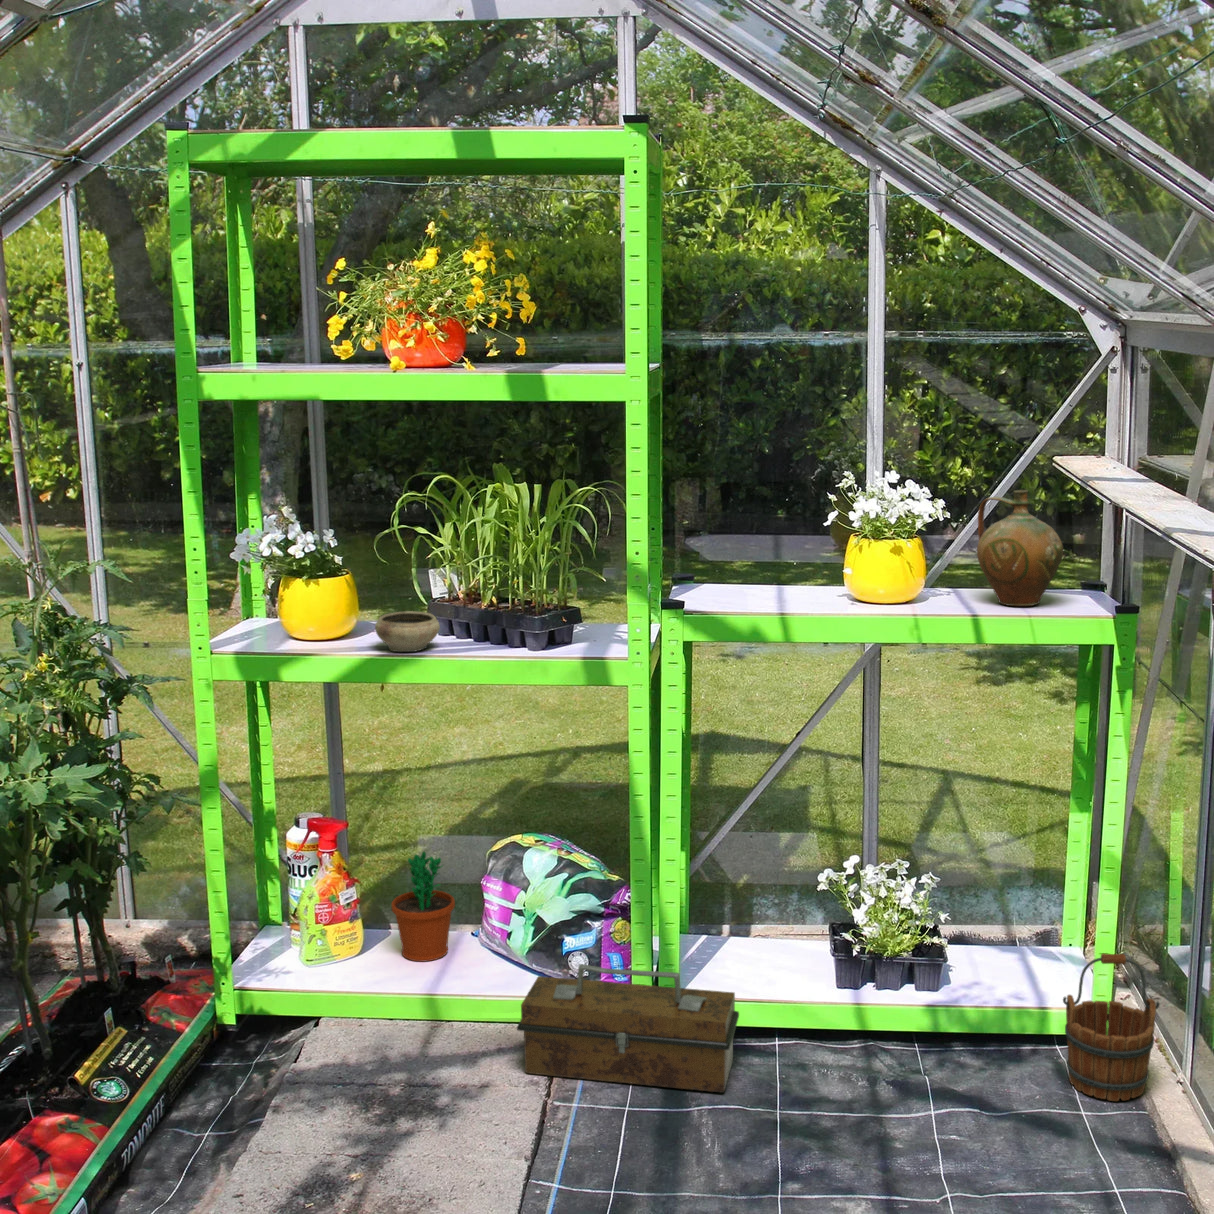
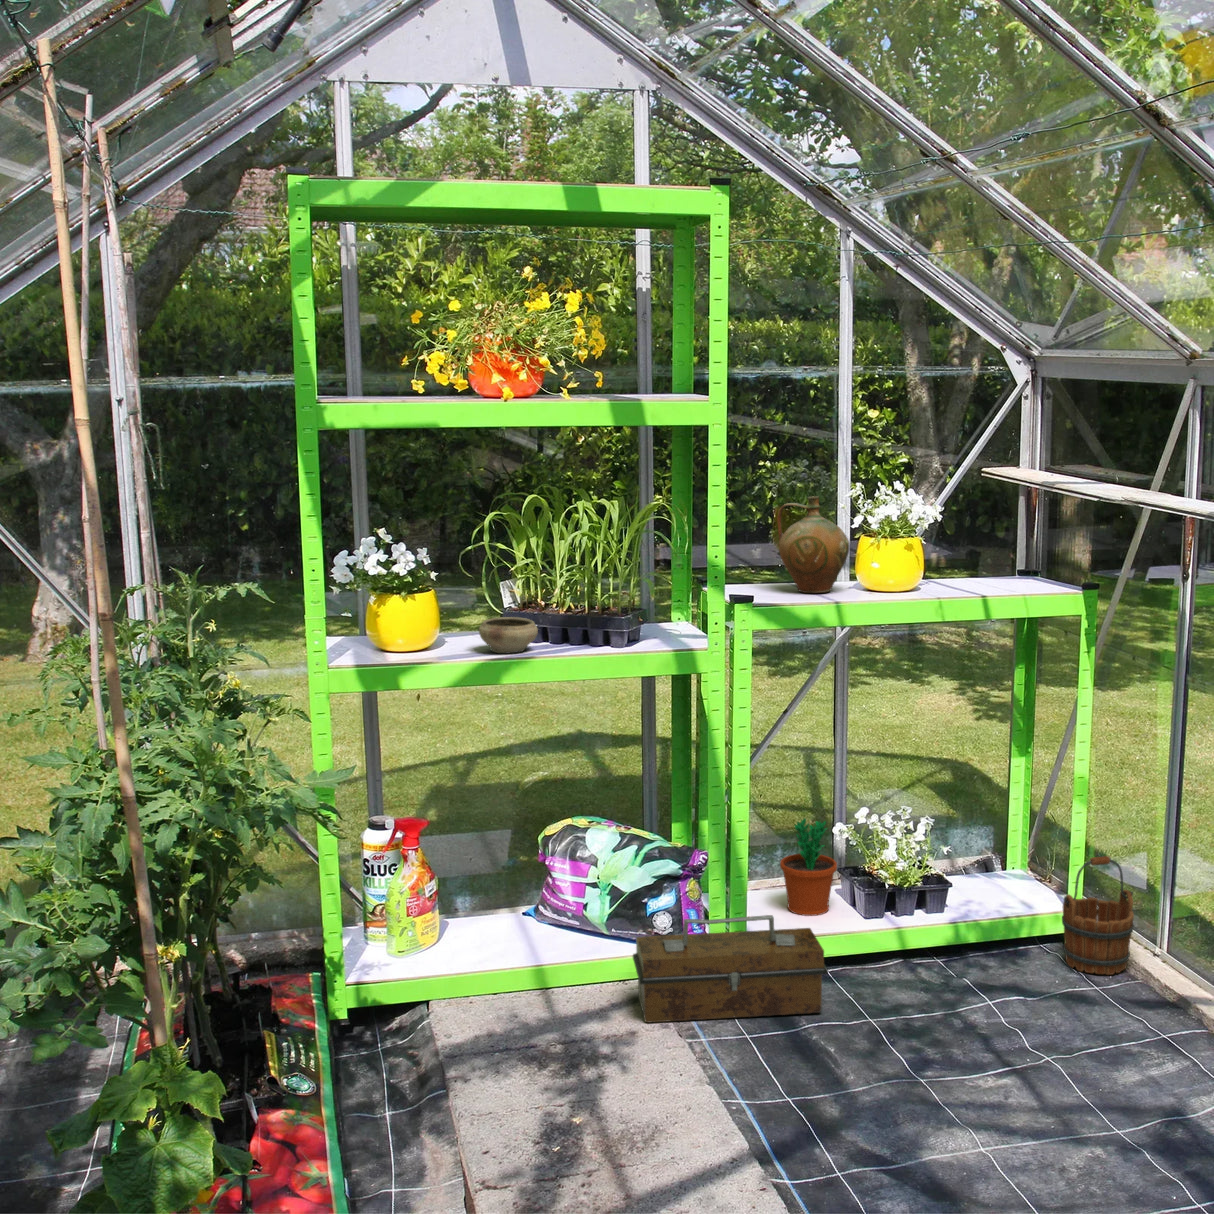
ceramic jug: present [977,490,1063,606] -> present [777,496,849,593]
flower pot: present [392,852,455,962] -> present [780,818,837,916]

